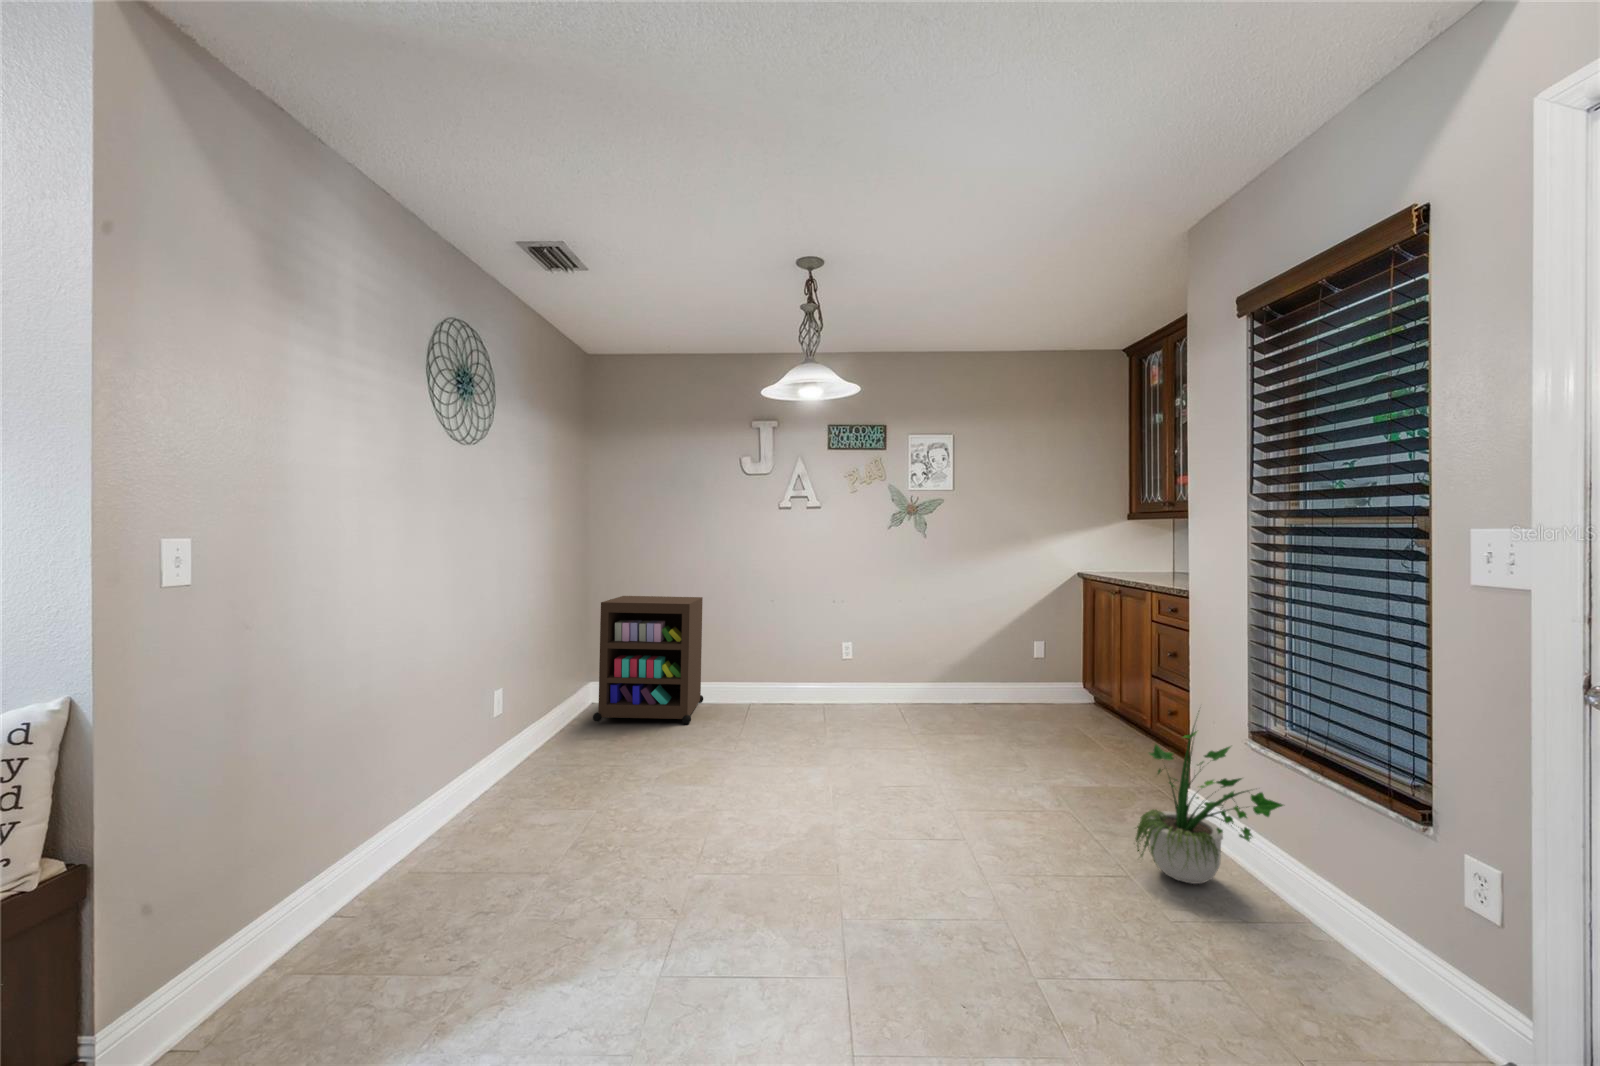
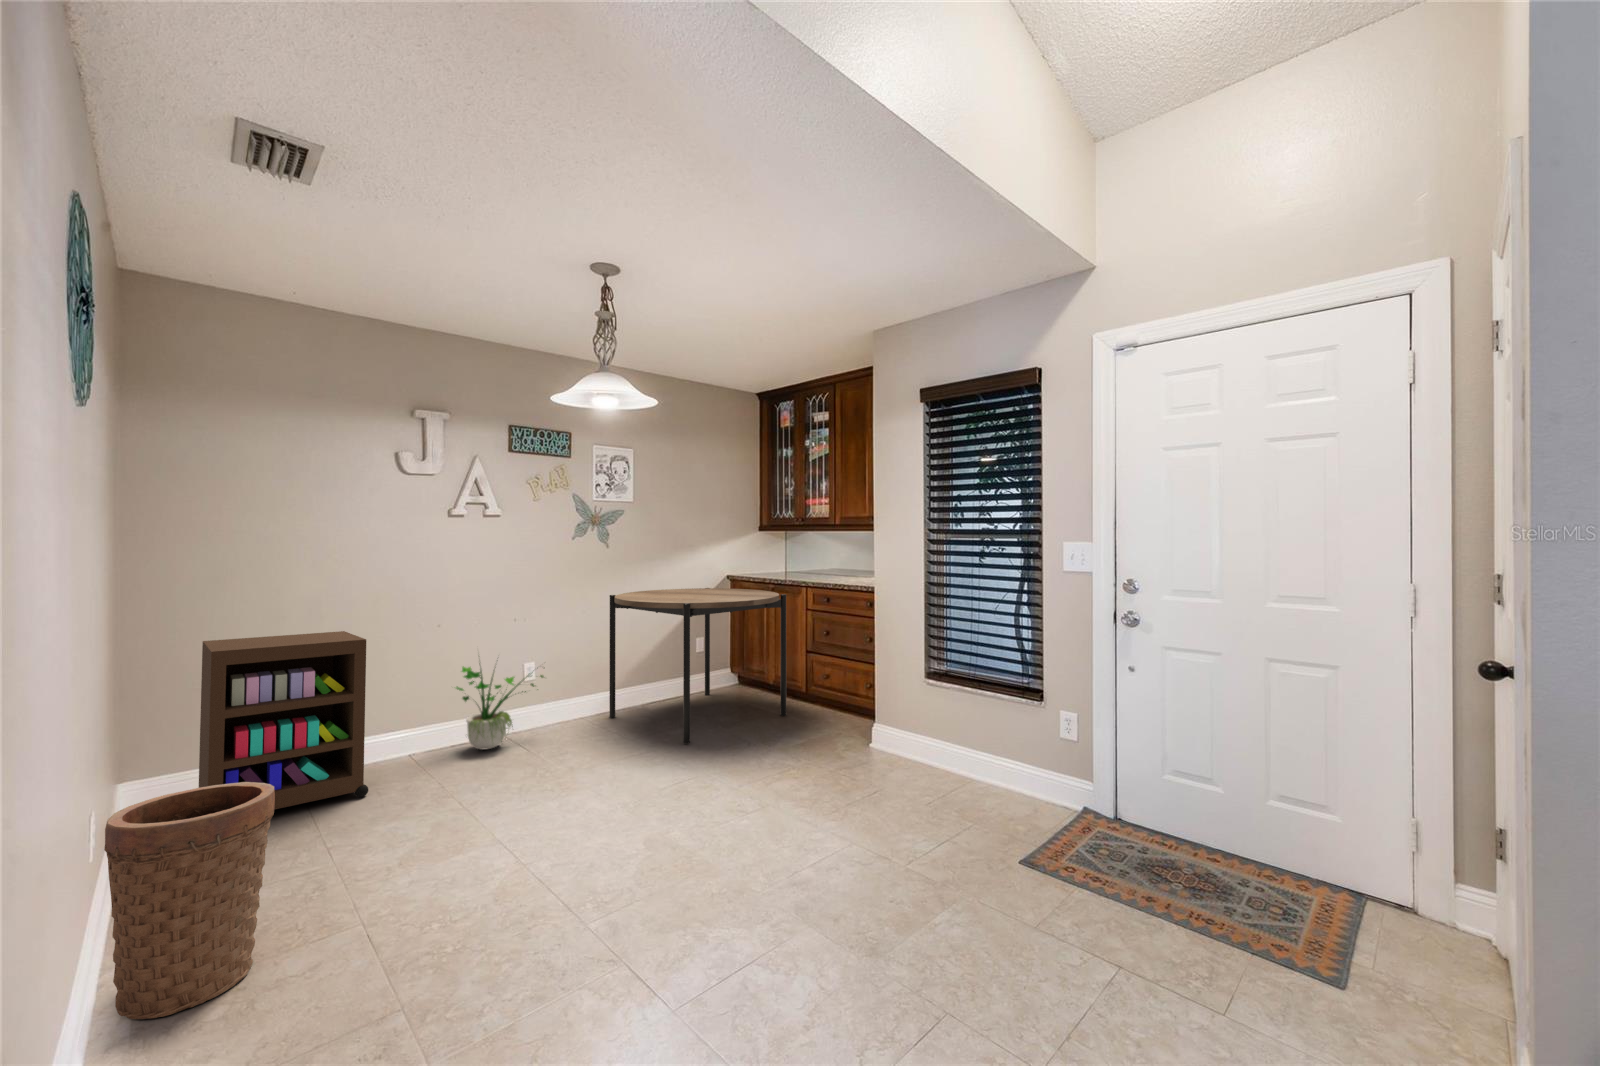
dining table: none [910,582,1106,749] -> present [609,588,786,743]
basket: none [440,687,533,825] -> present [104,782,275,1019]
potted plant: present [1135,727,1283,884] -> present [456,666,544,750]

